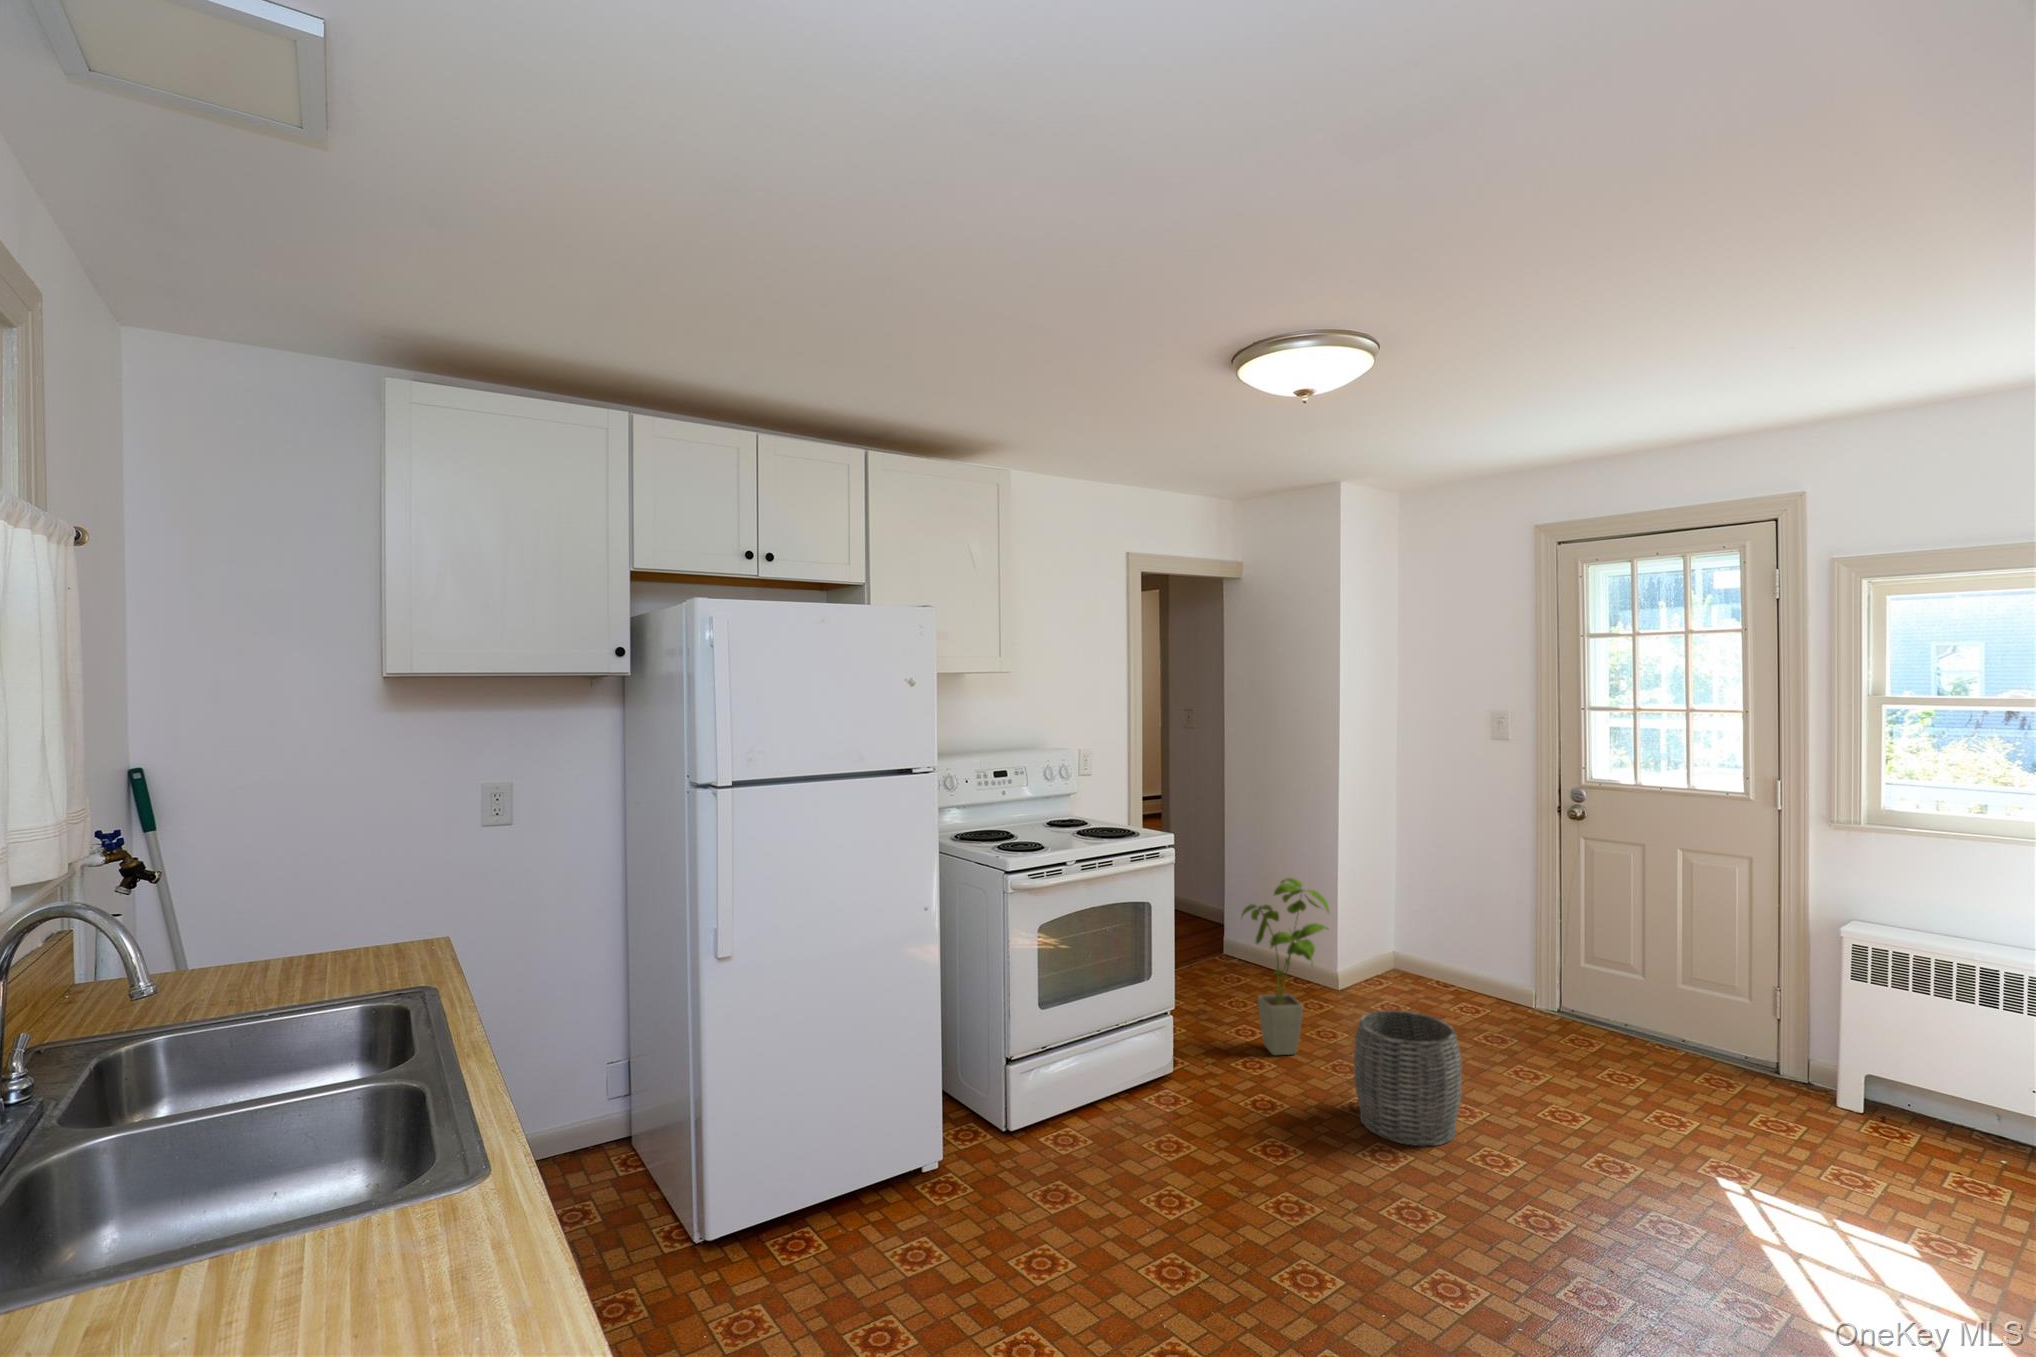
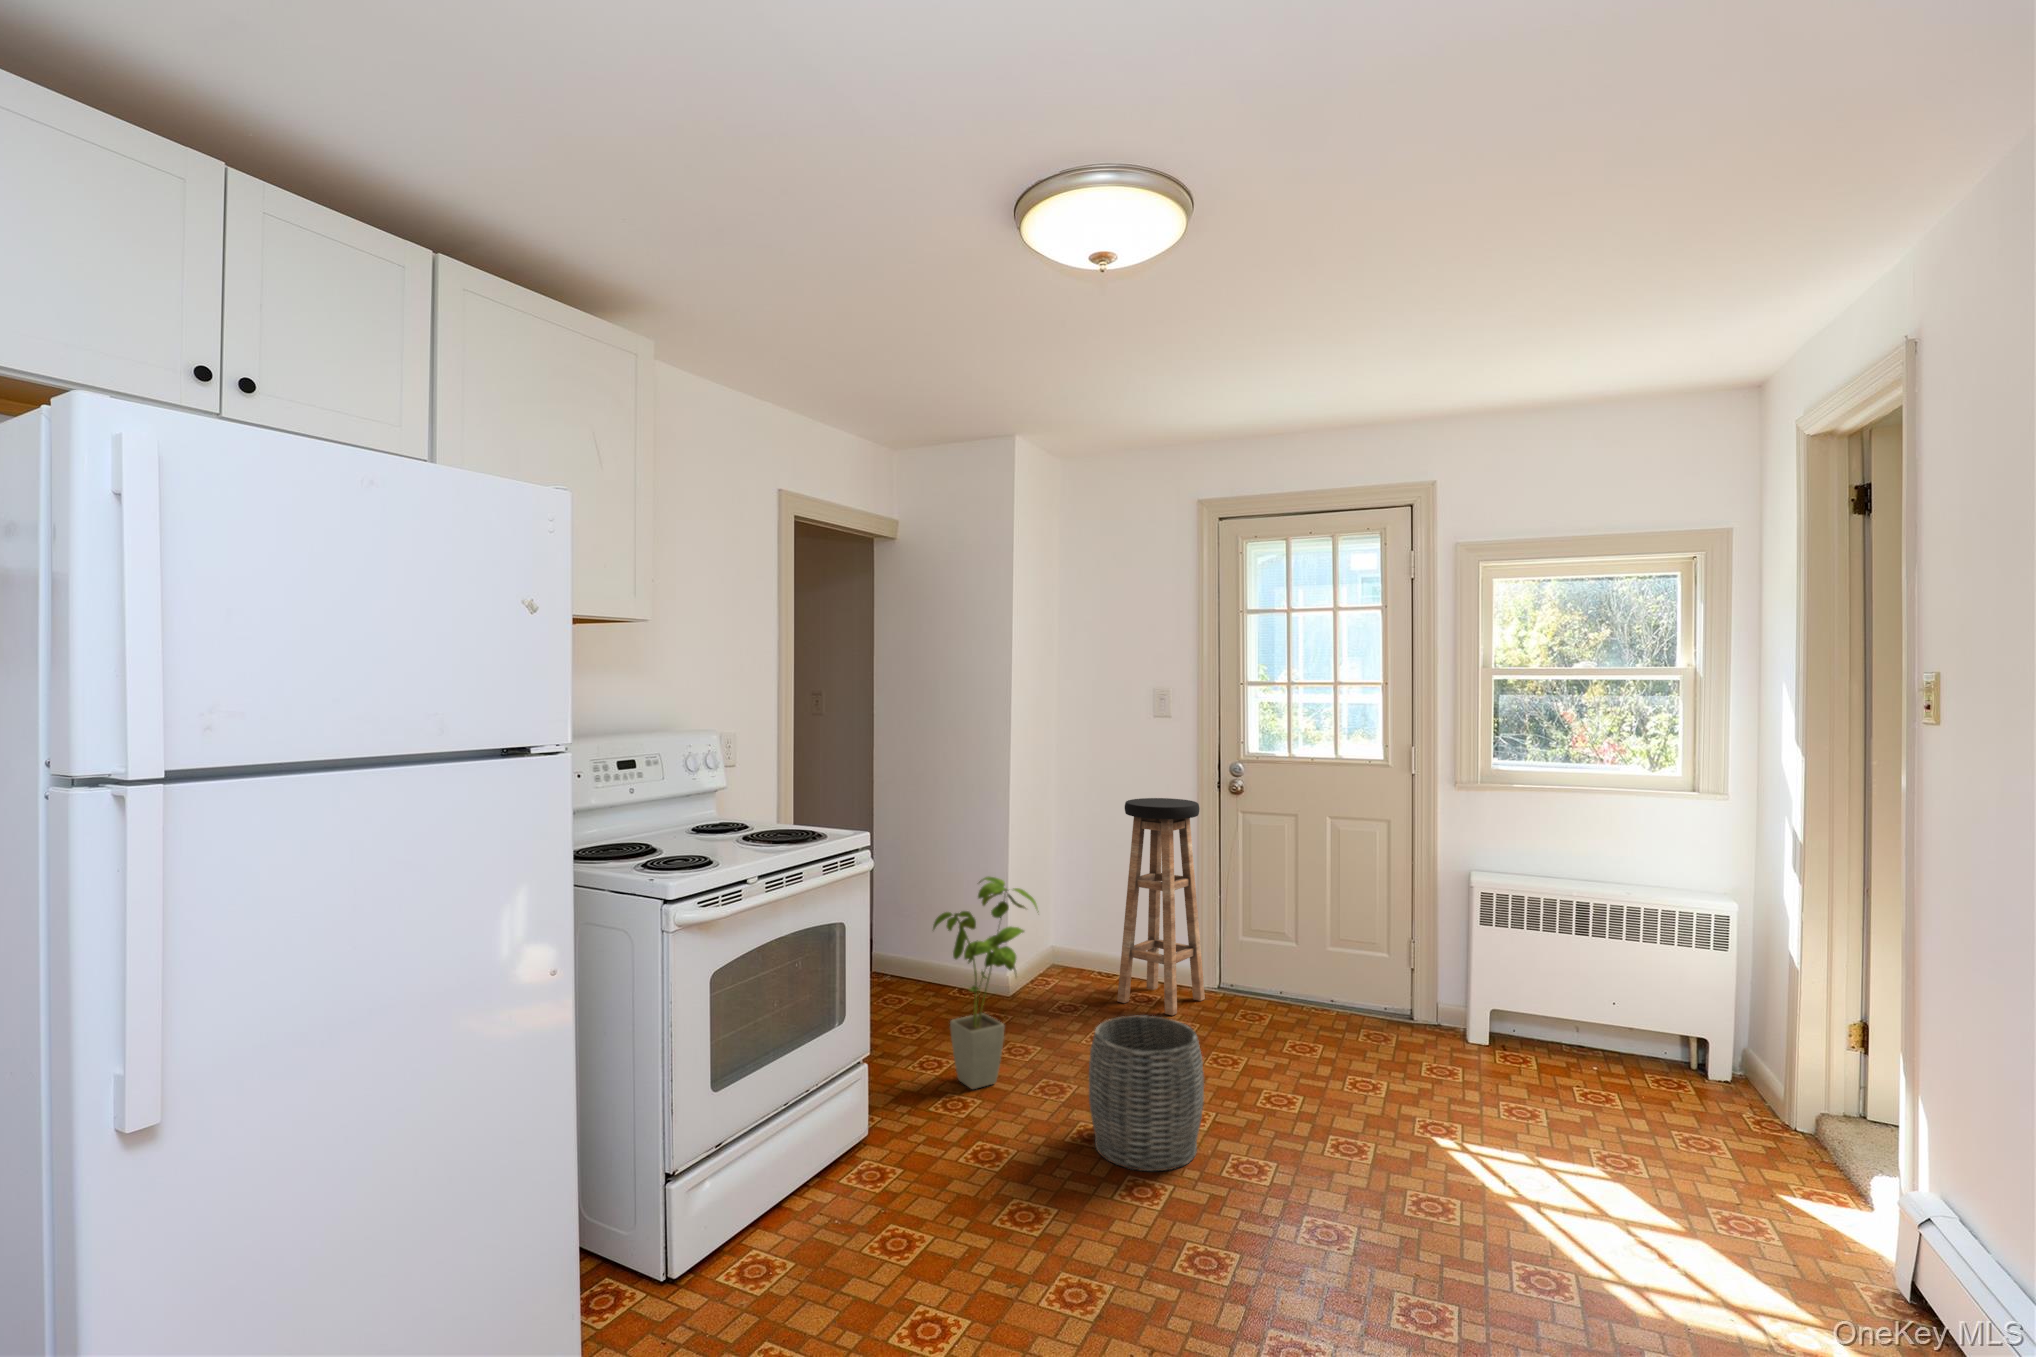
bar stool: none [1445,819,1540,1028] -> present [1117,798,1205,1015]

